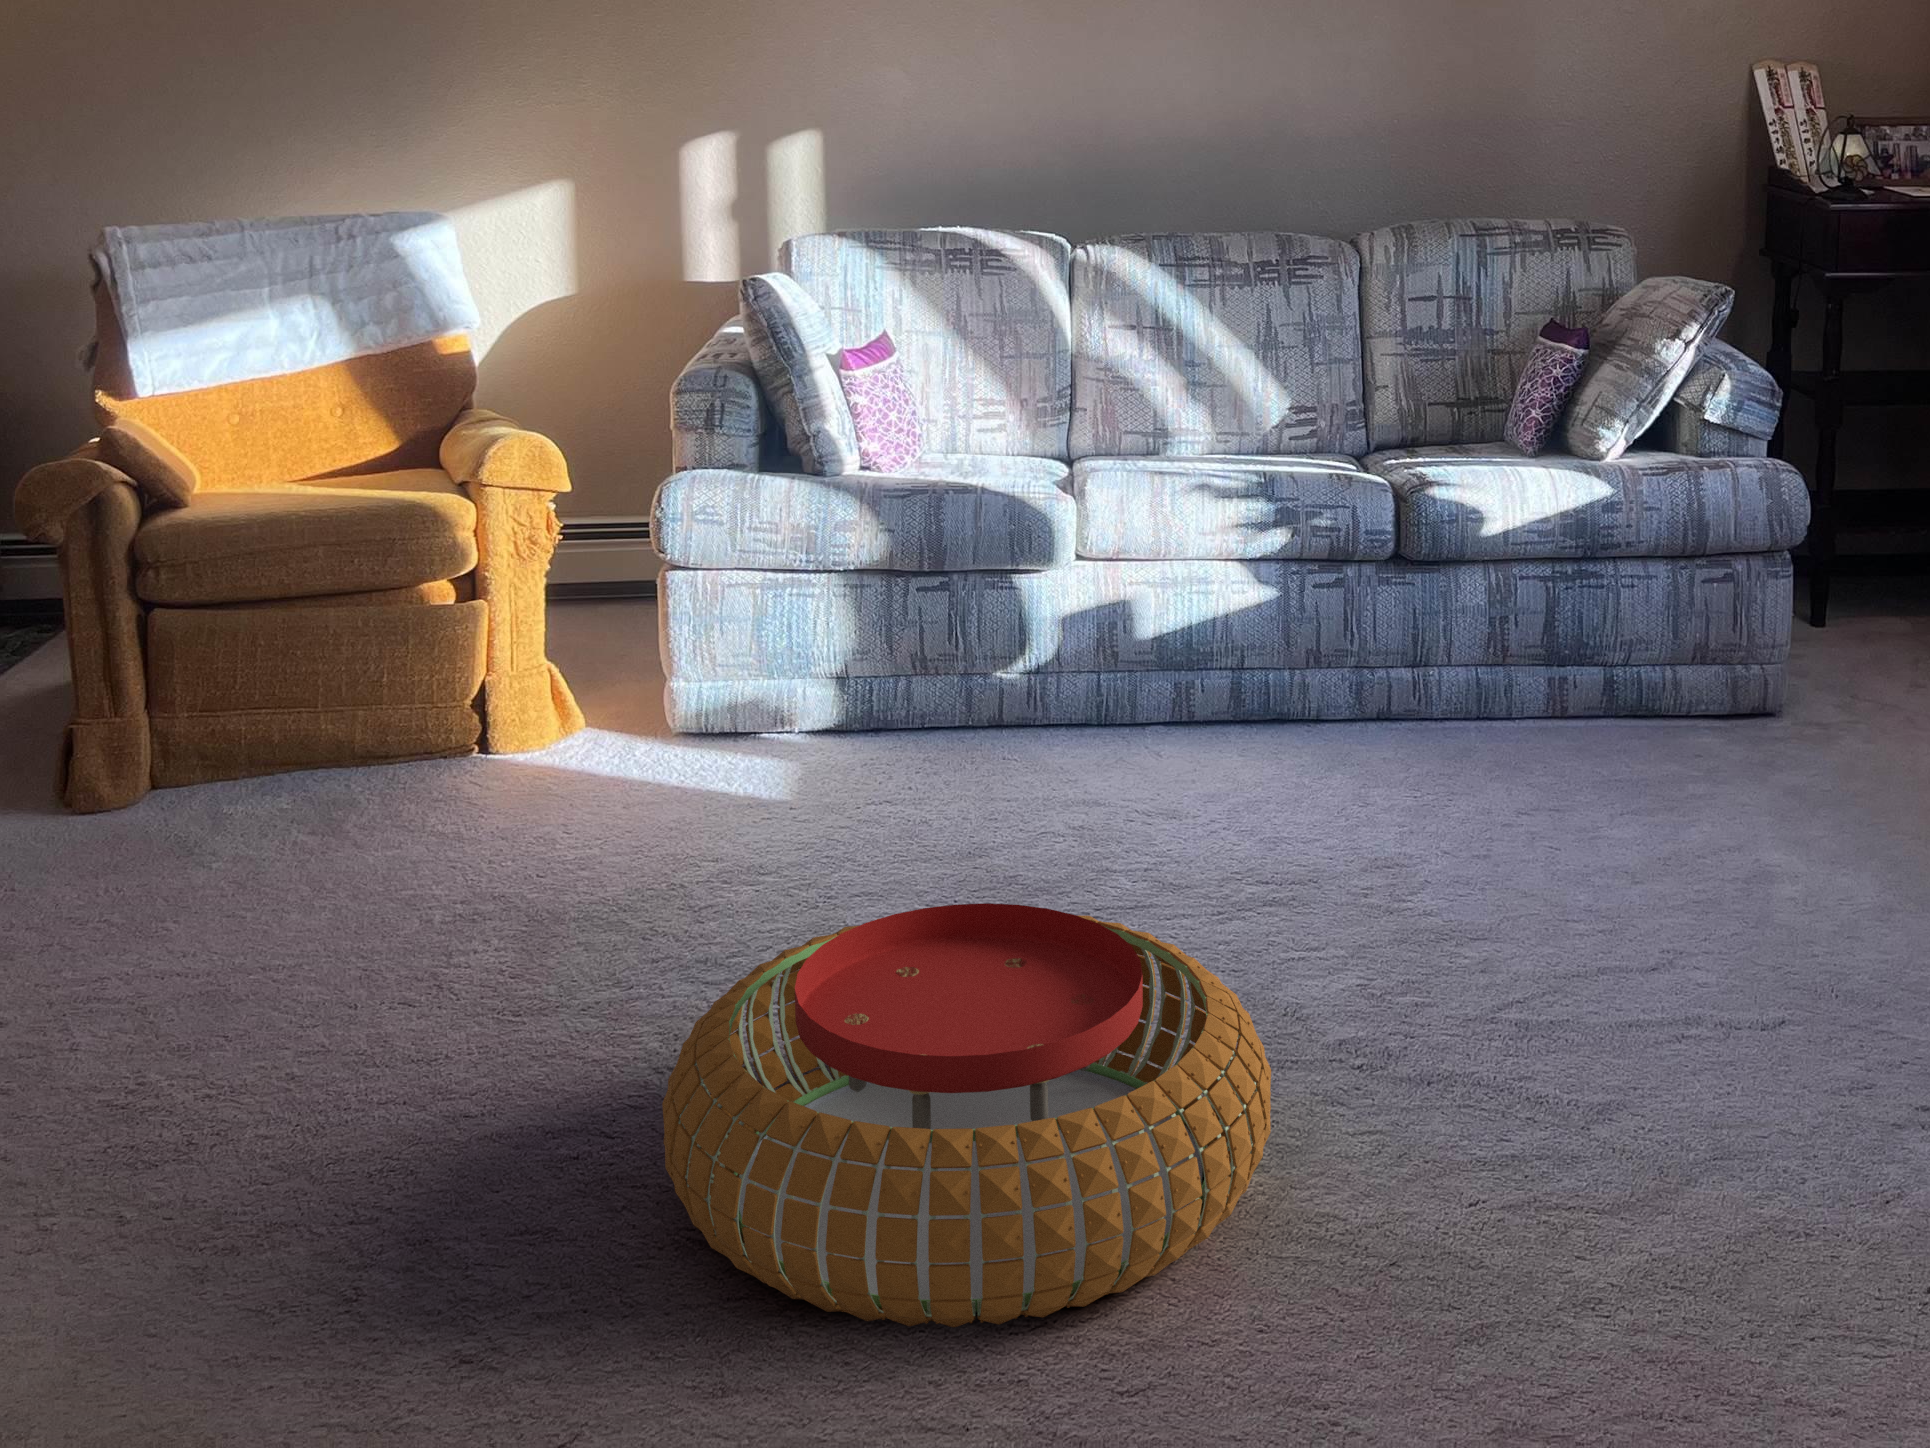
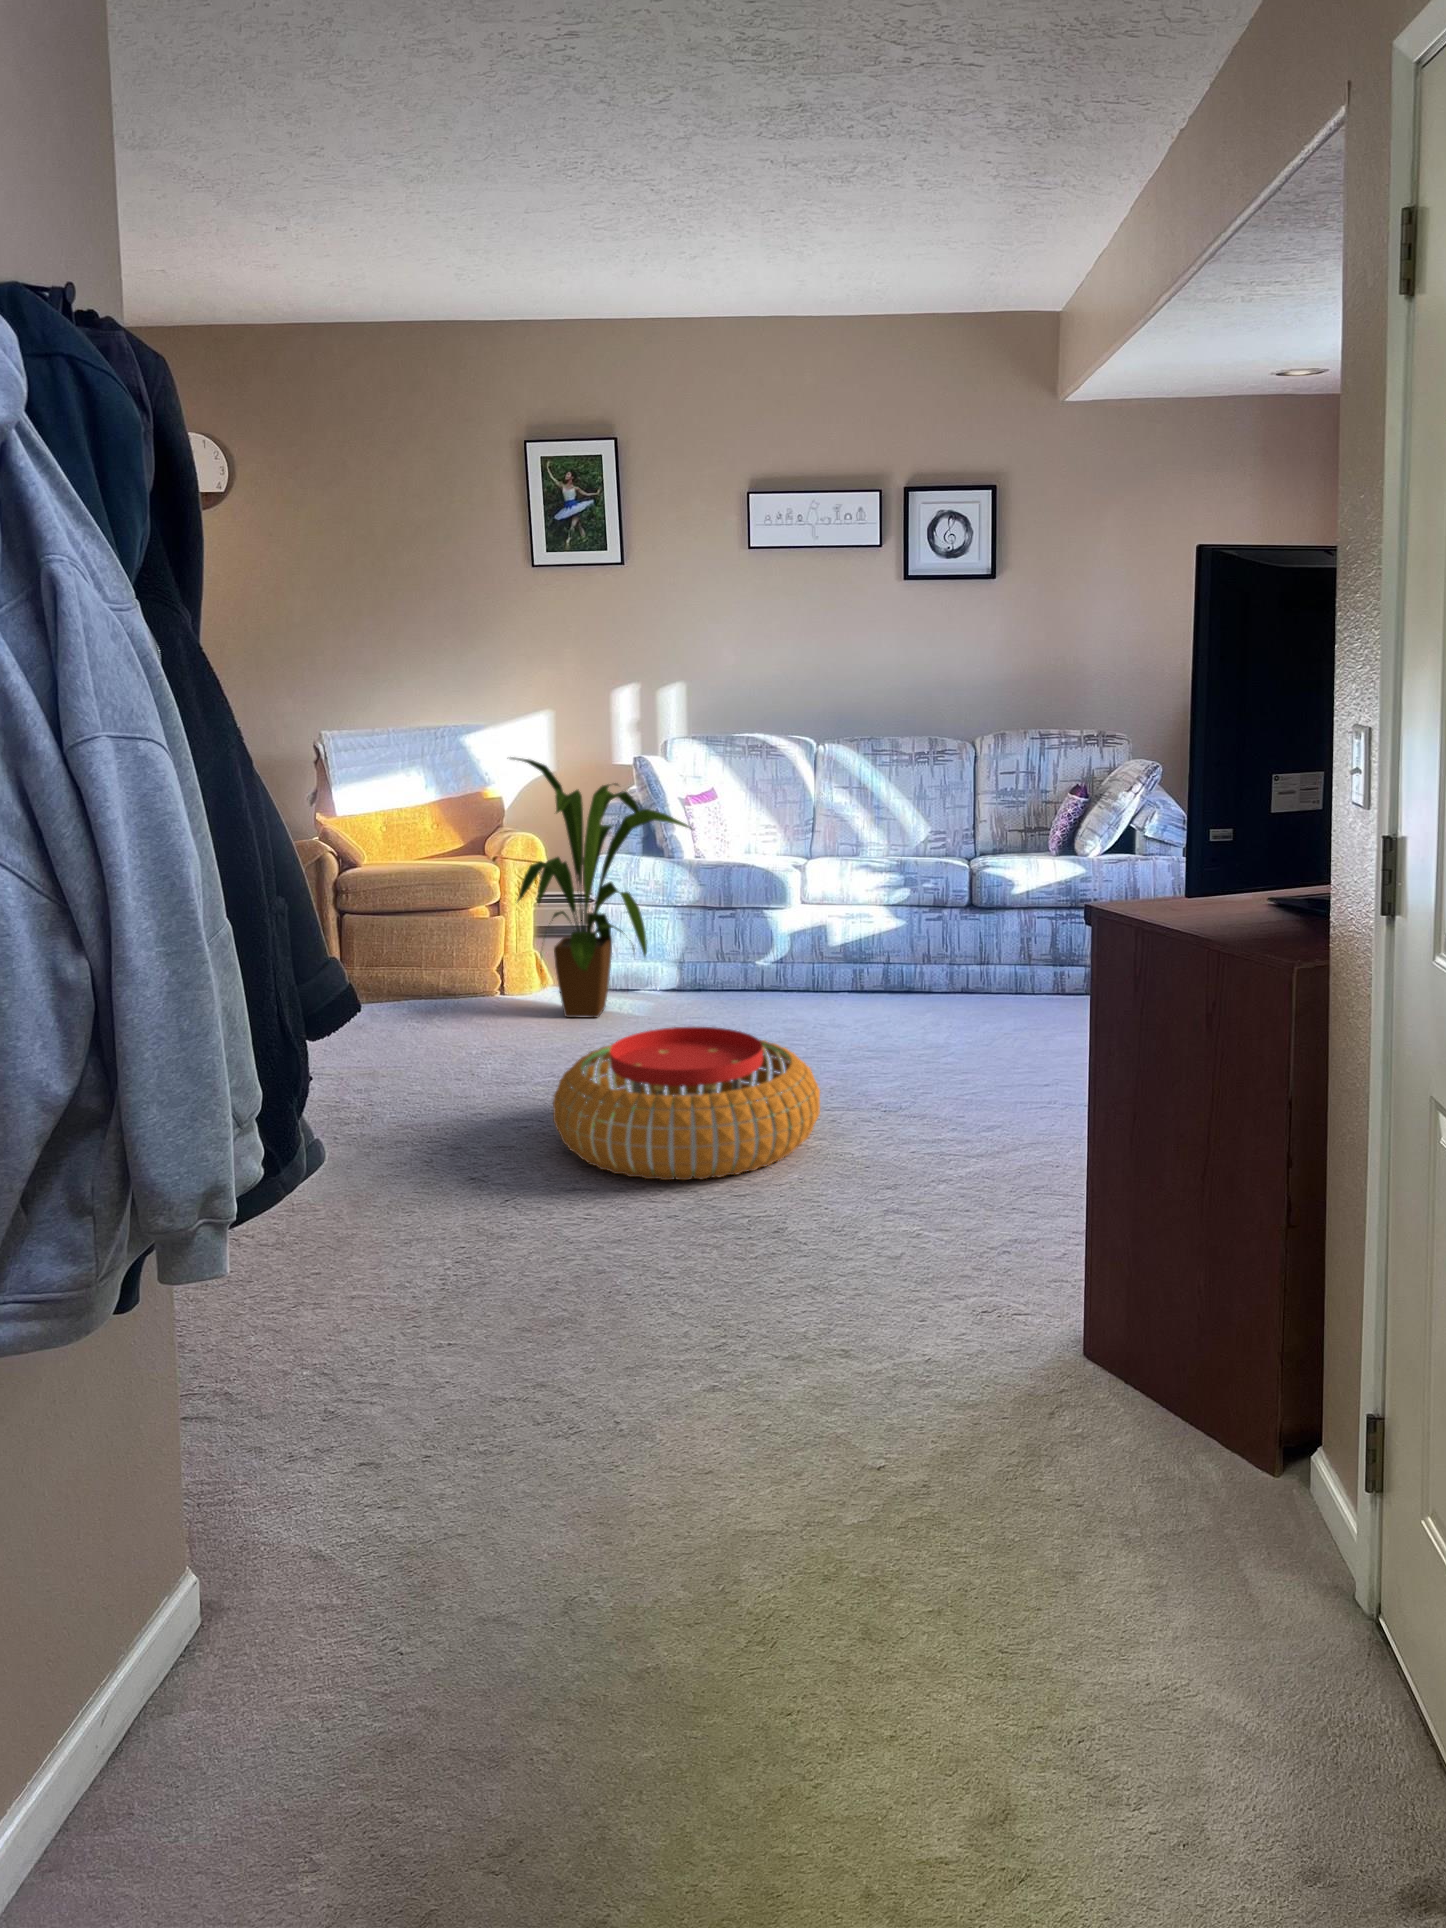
house plant: none [499,292,883,812] -> present [511,758,692,1018]

